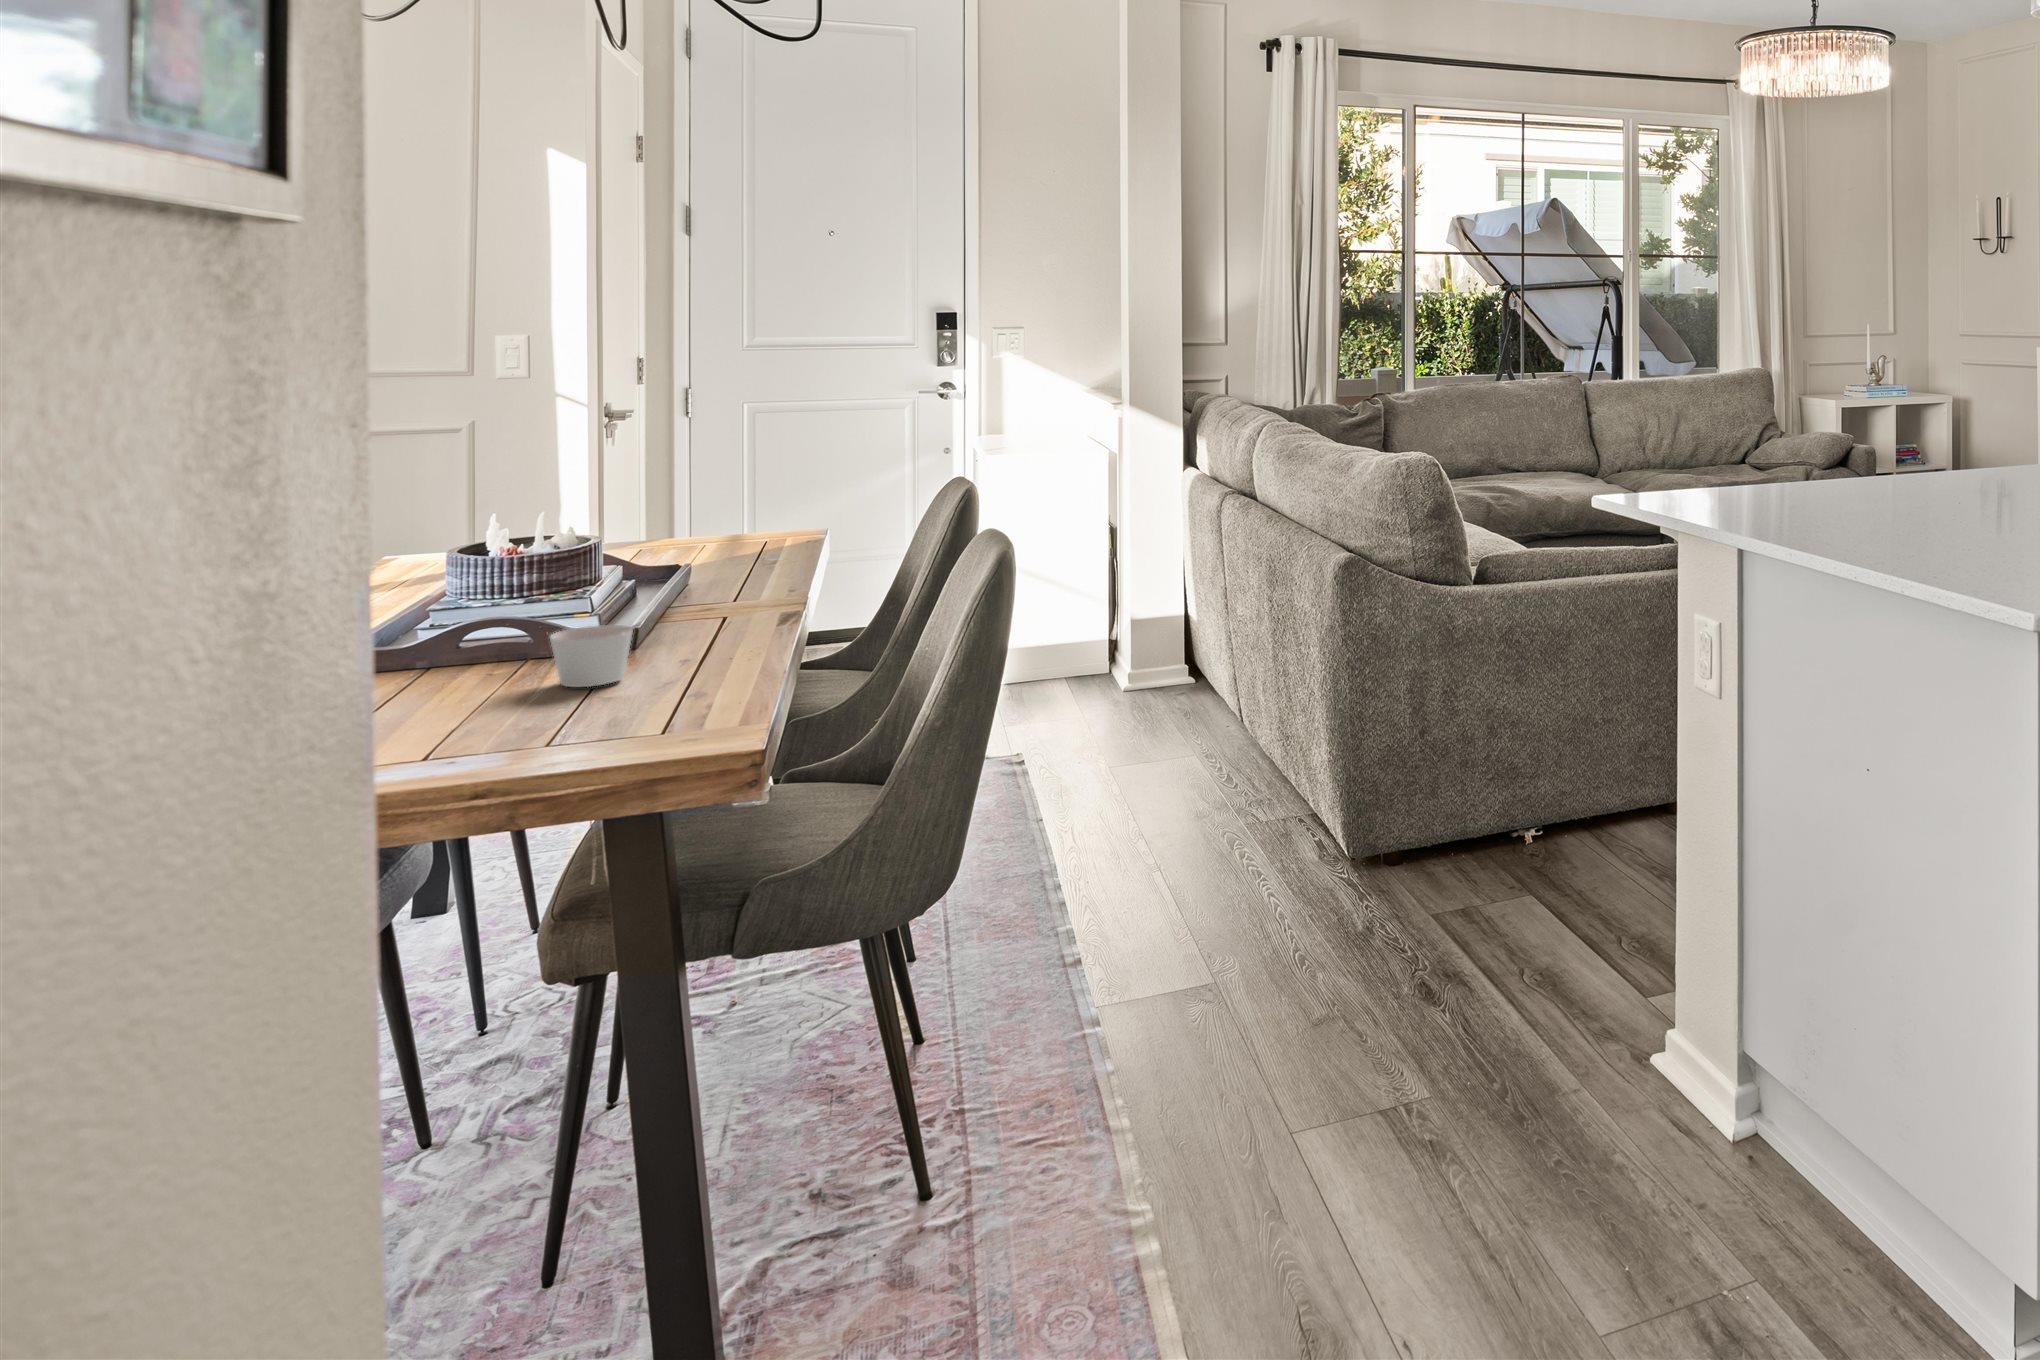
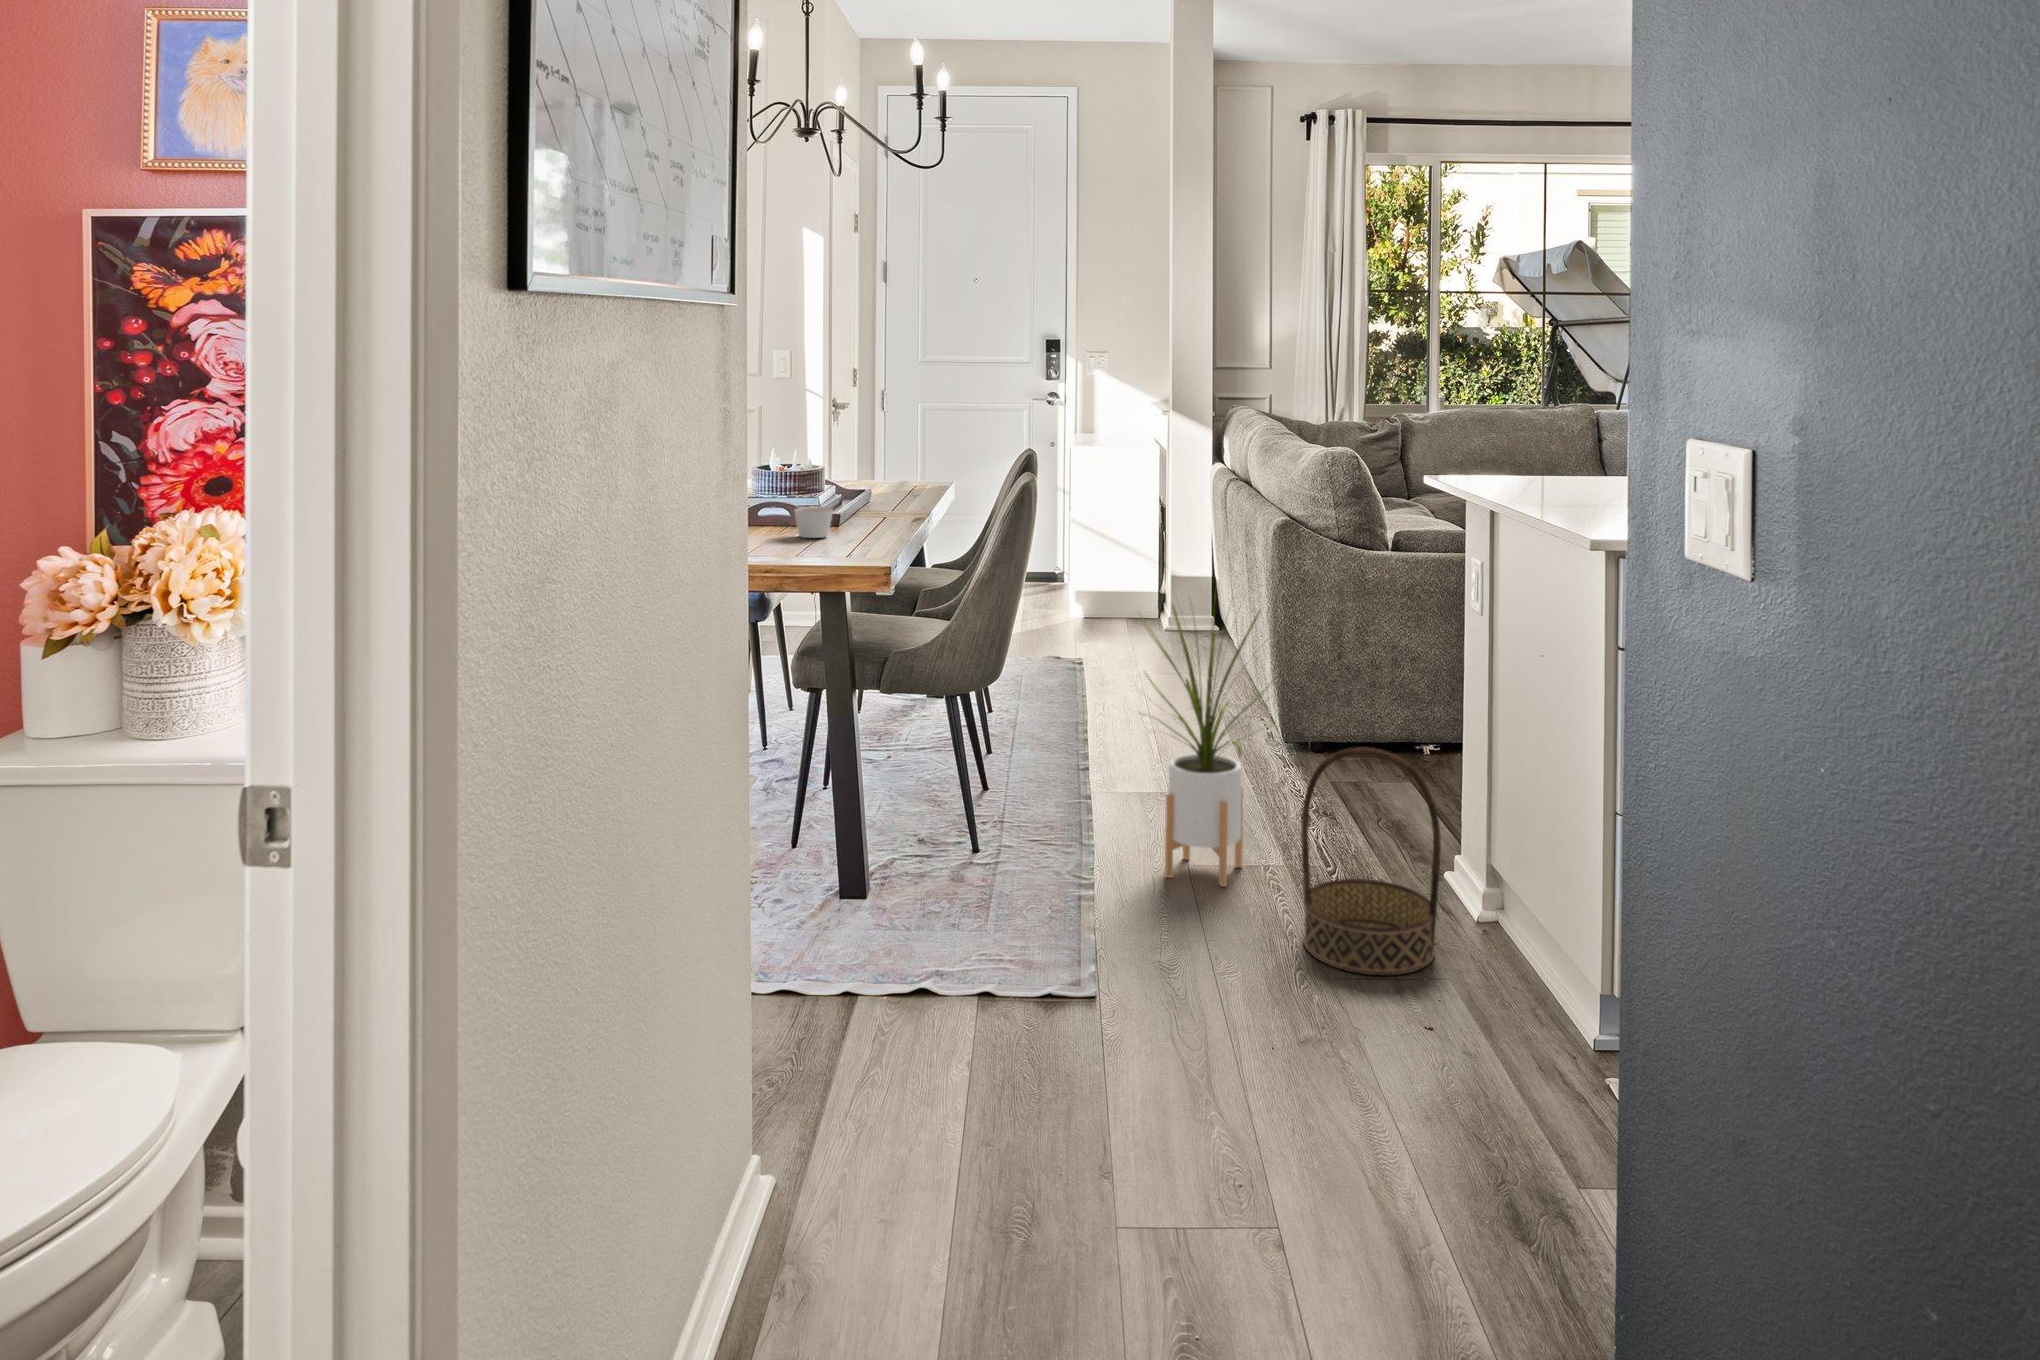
house plant: none [1200,686,1442,1170] -> present [1139,598,1276,887]
basket: none [1510,940,1726,1314] -> present [1301,748,1441,975]

